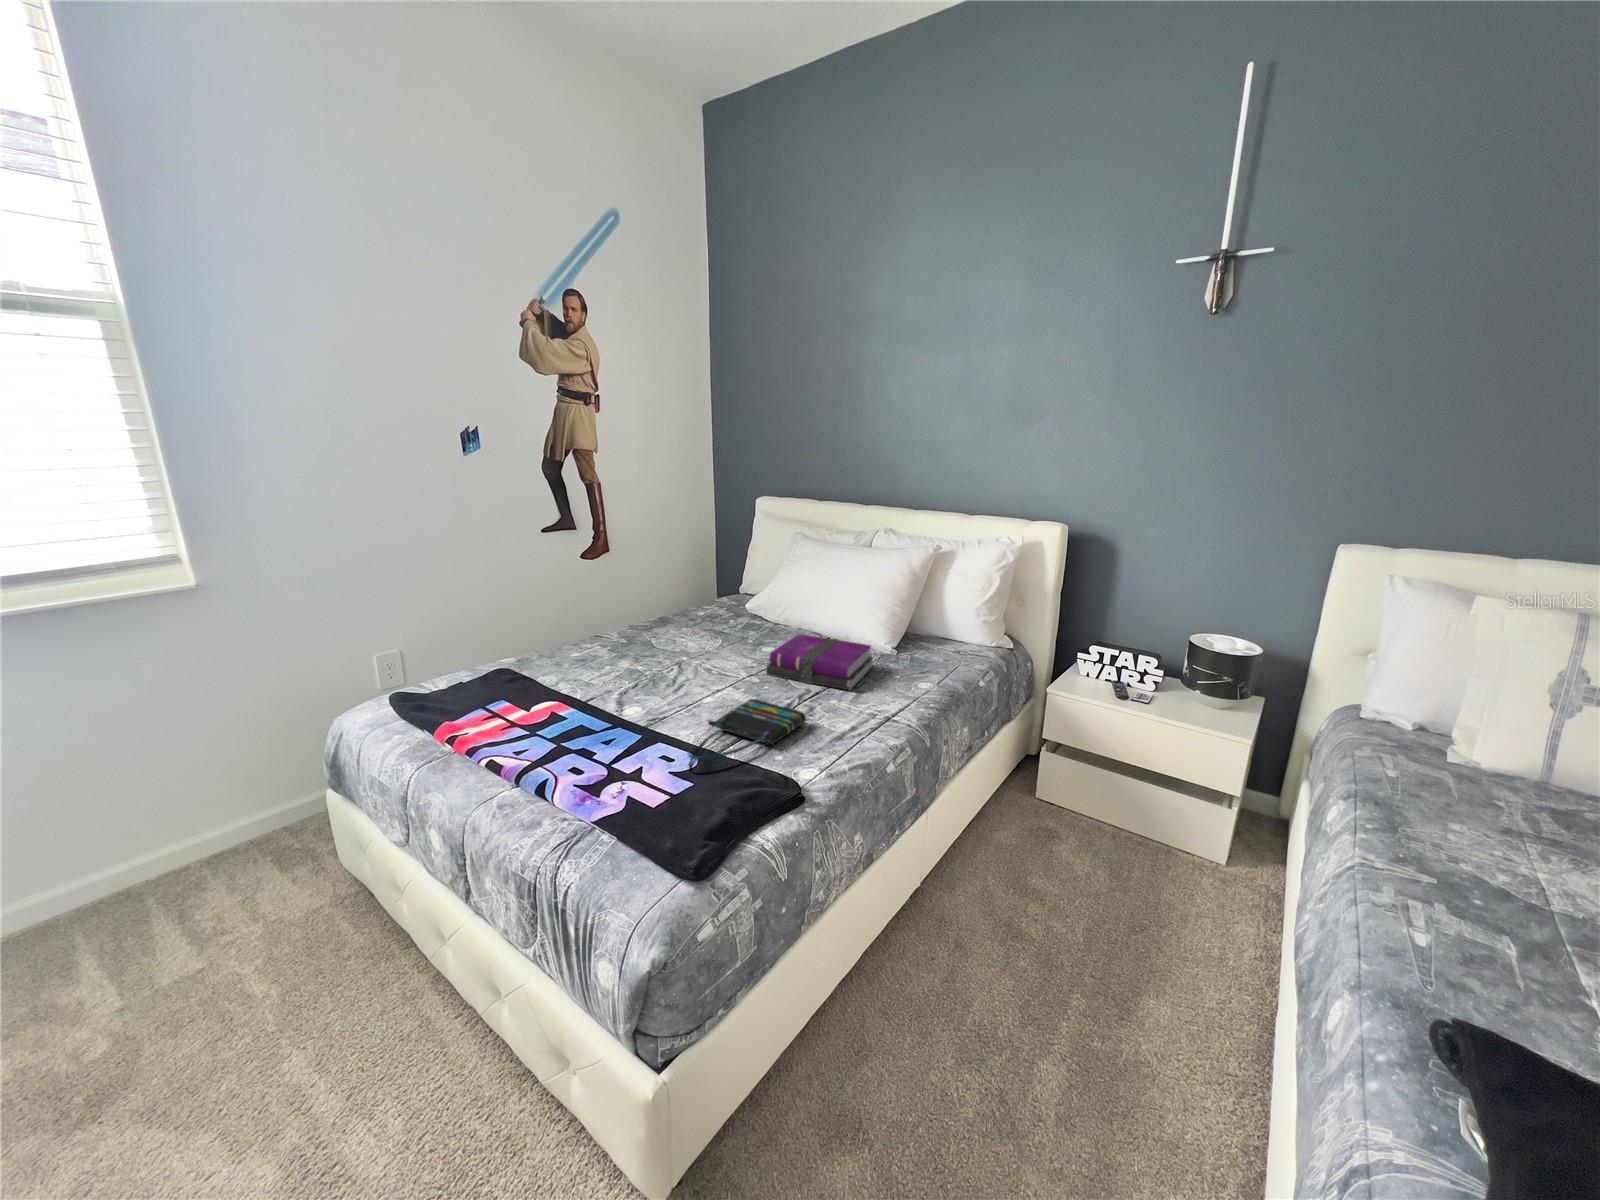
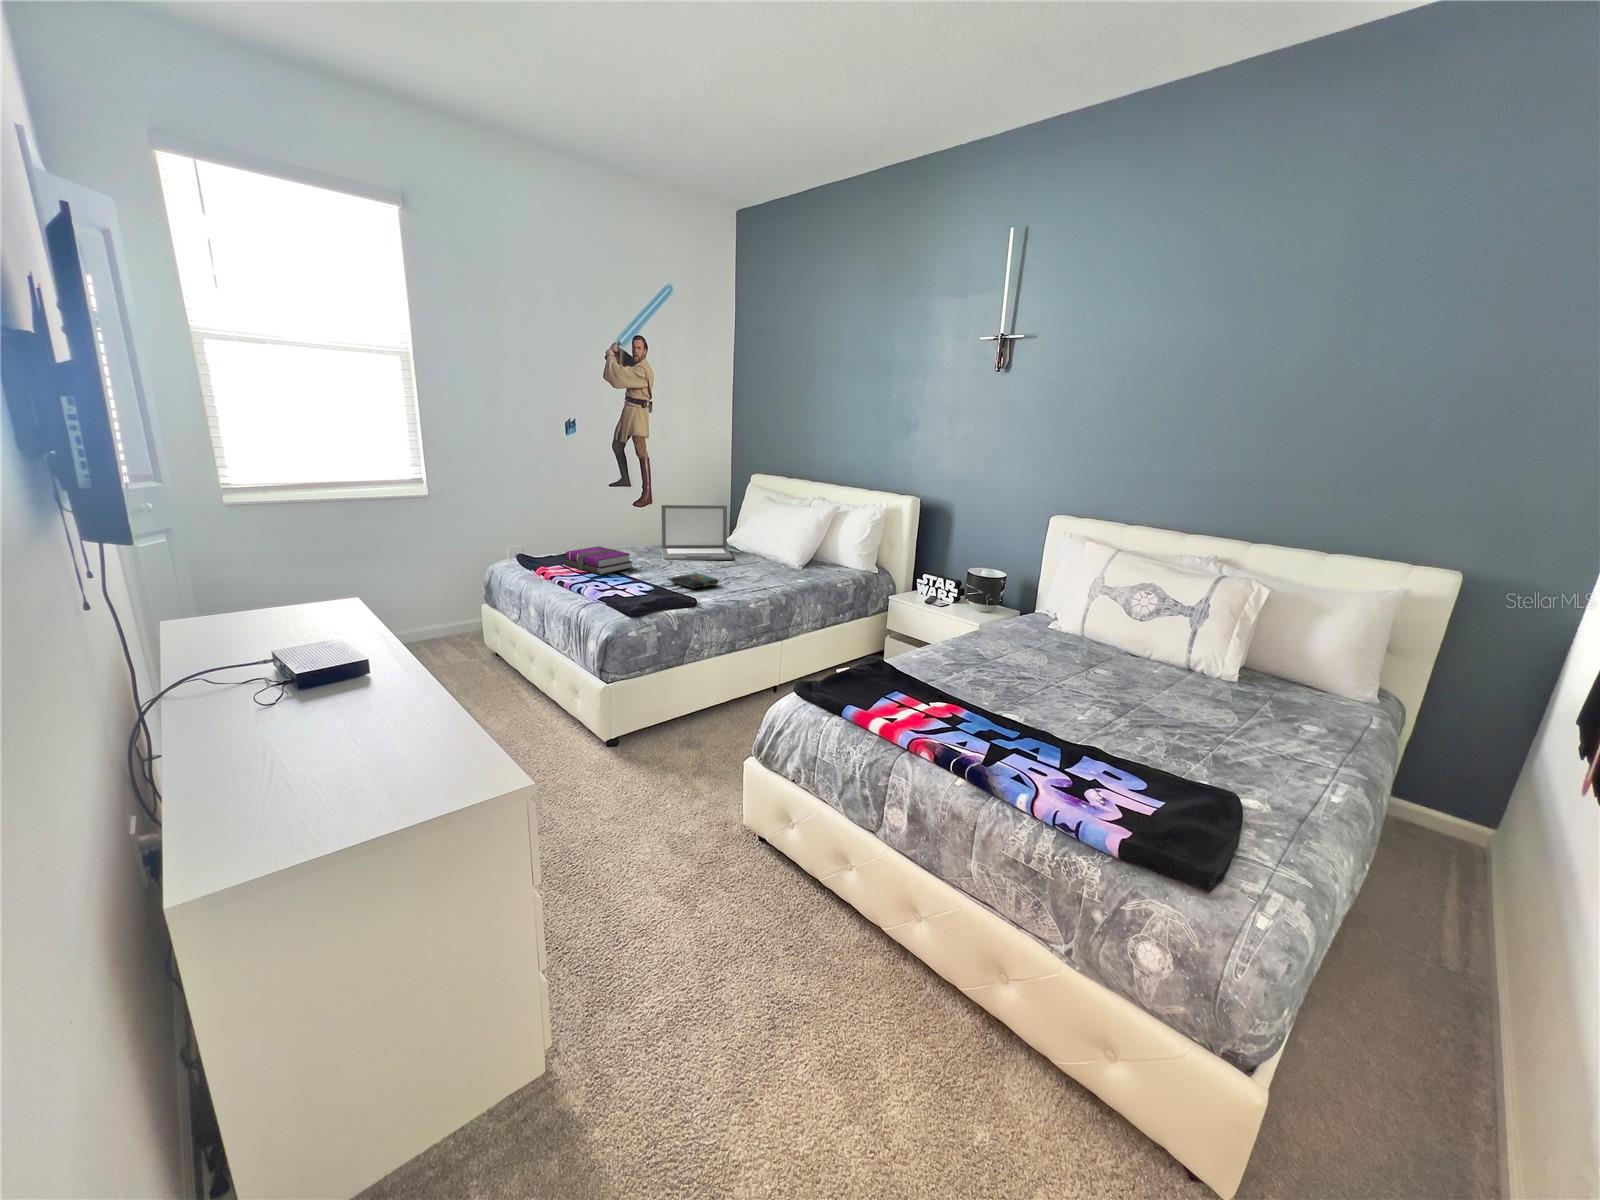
laptop: none [647,555,778,662] -> present [661,505,733,560]
notebook: present [766,634,873,690] -> present [564,546,633,575]

